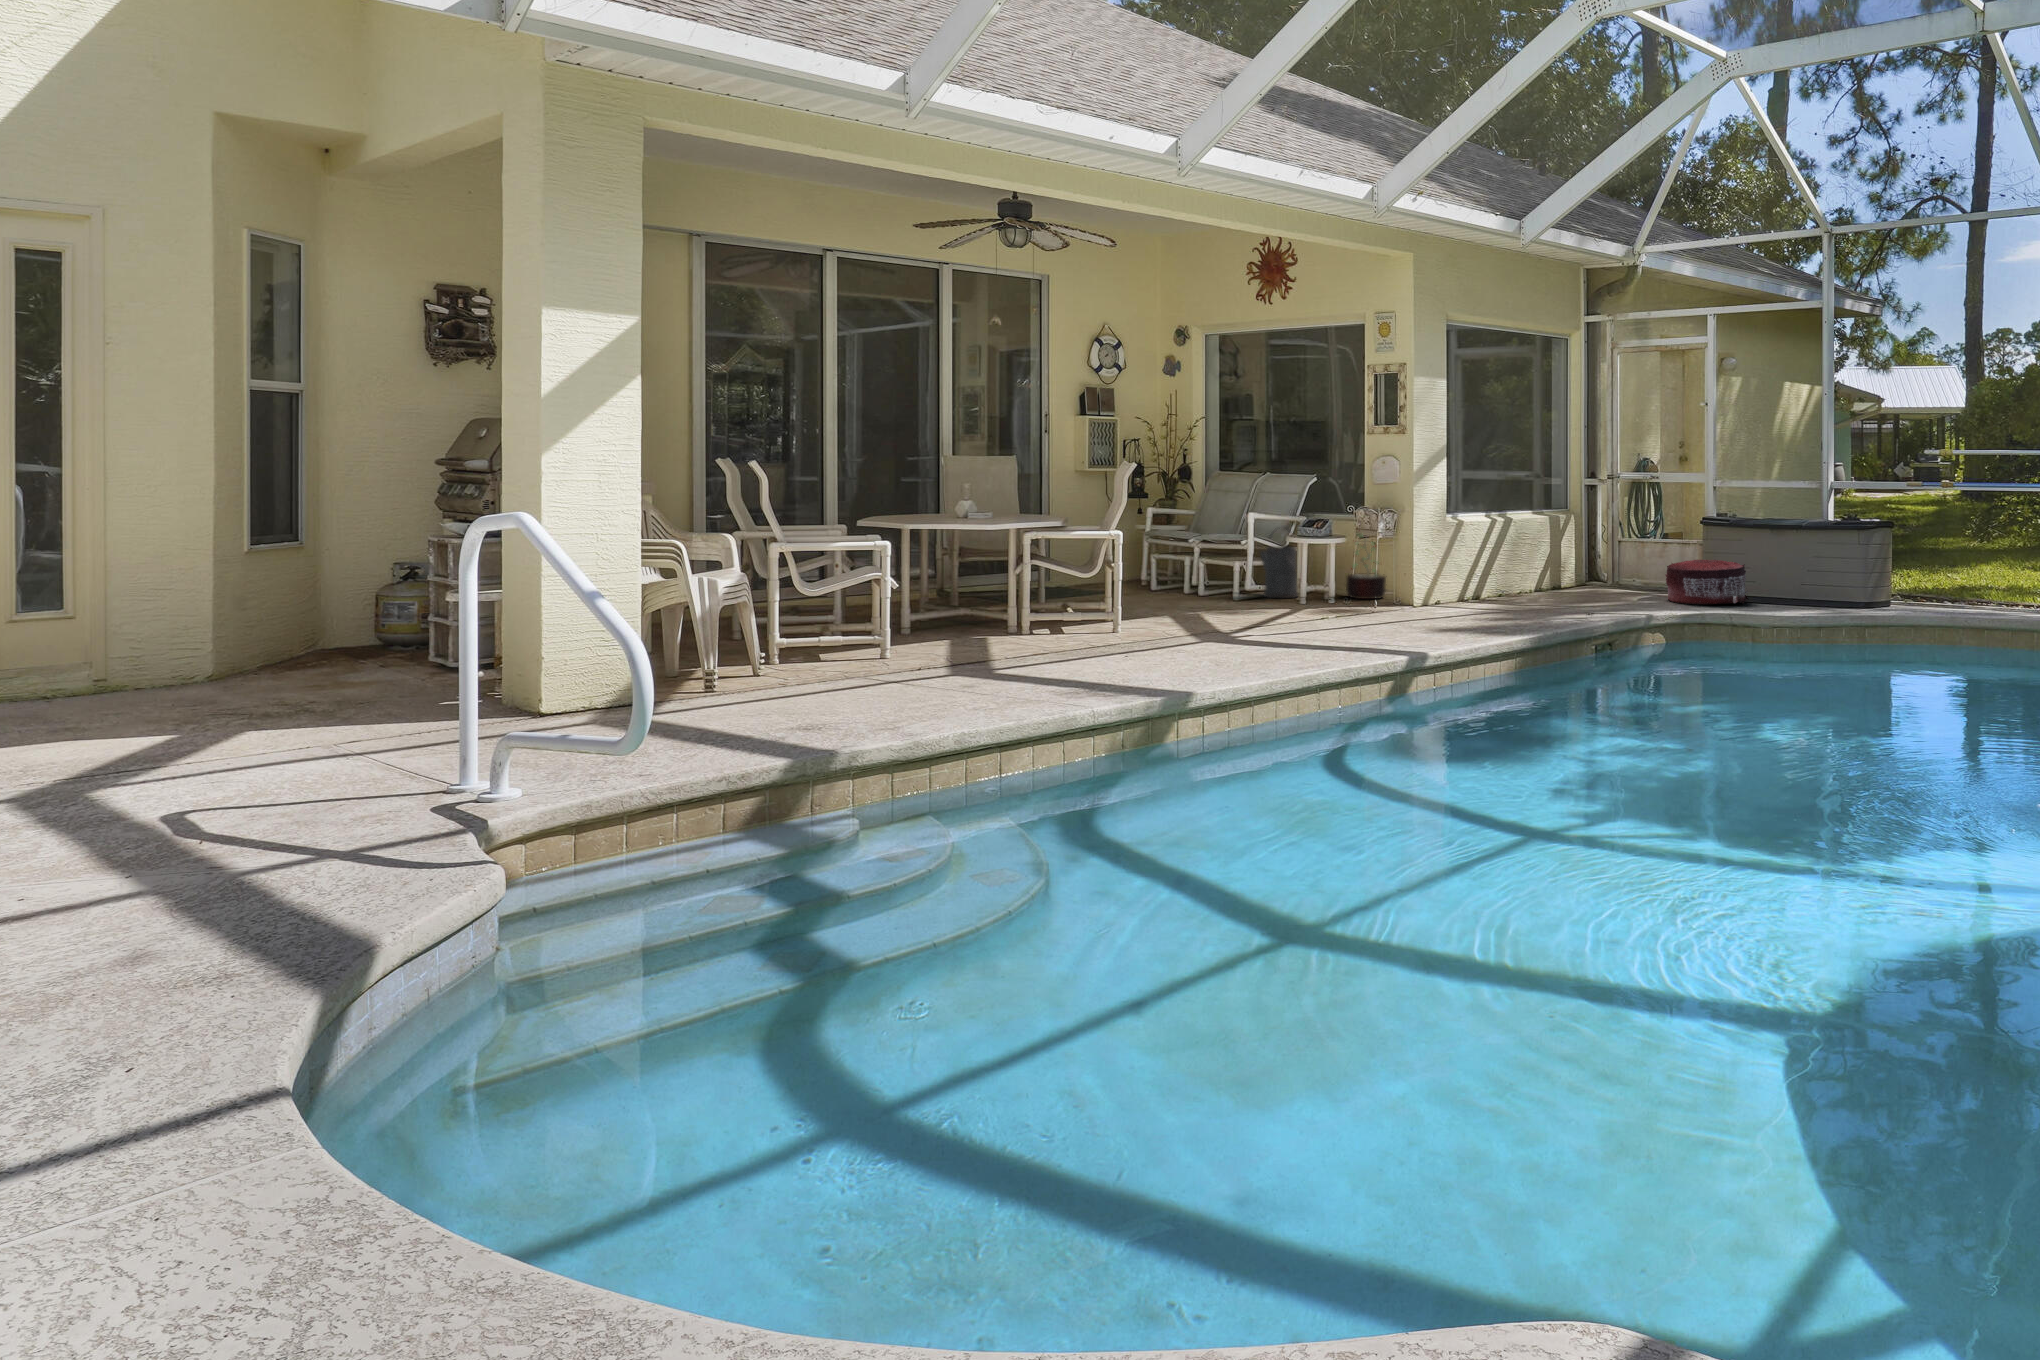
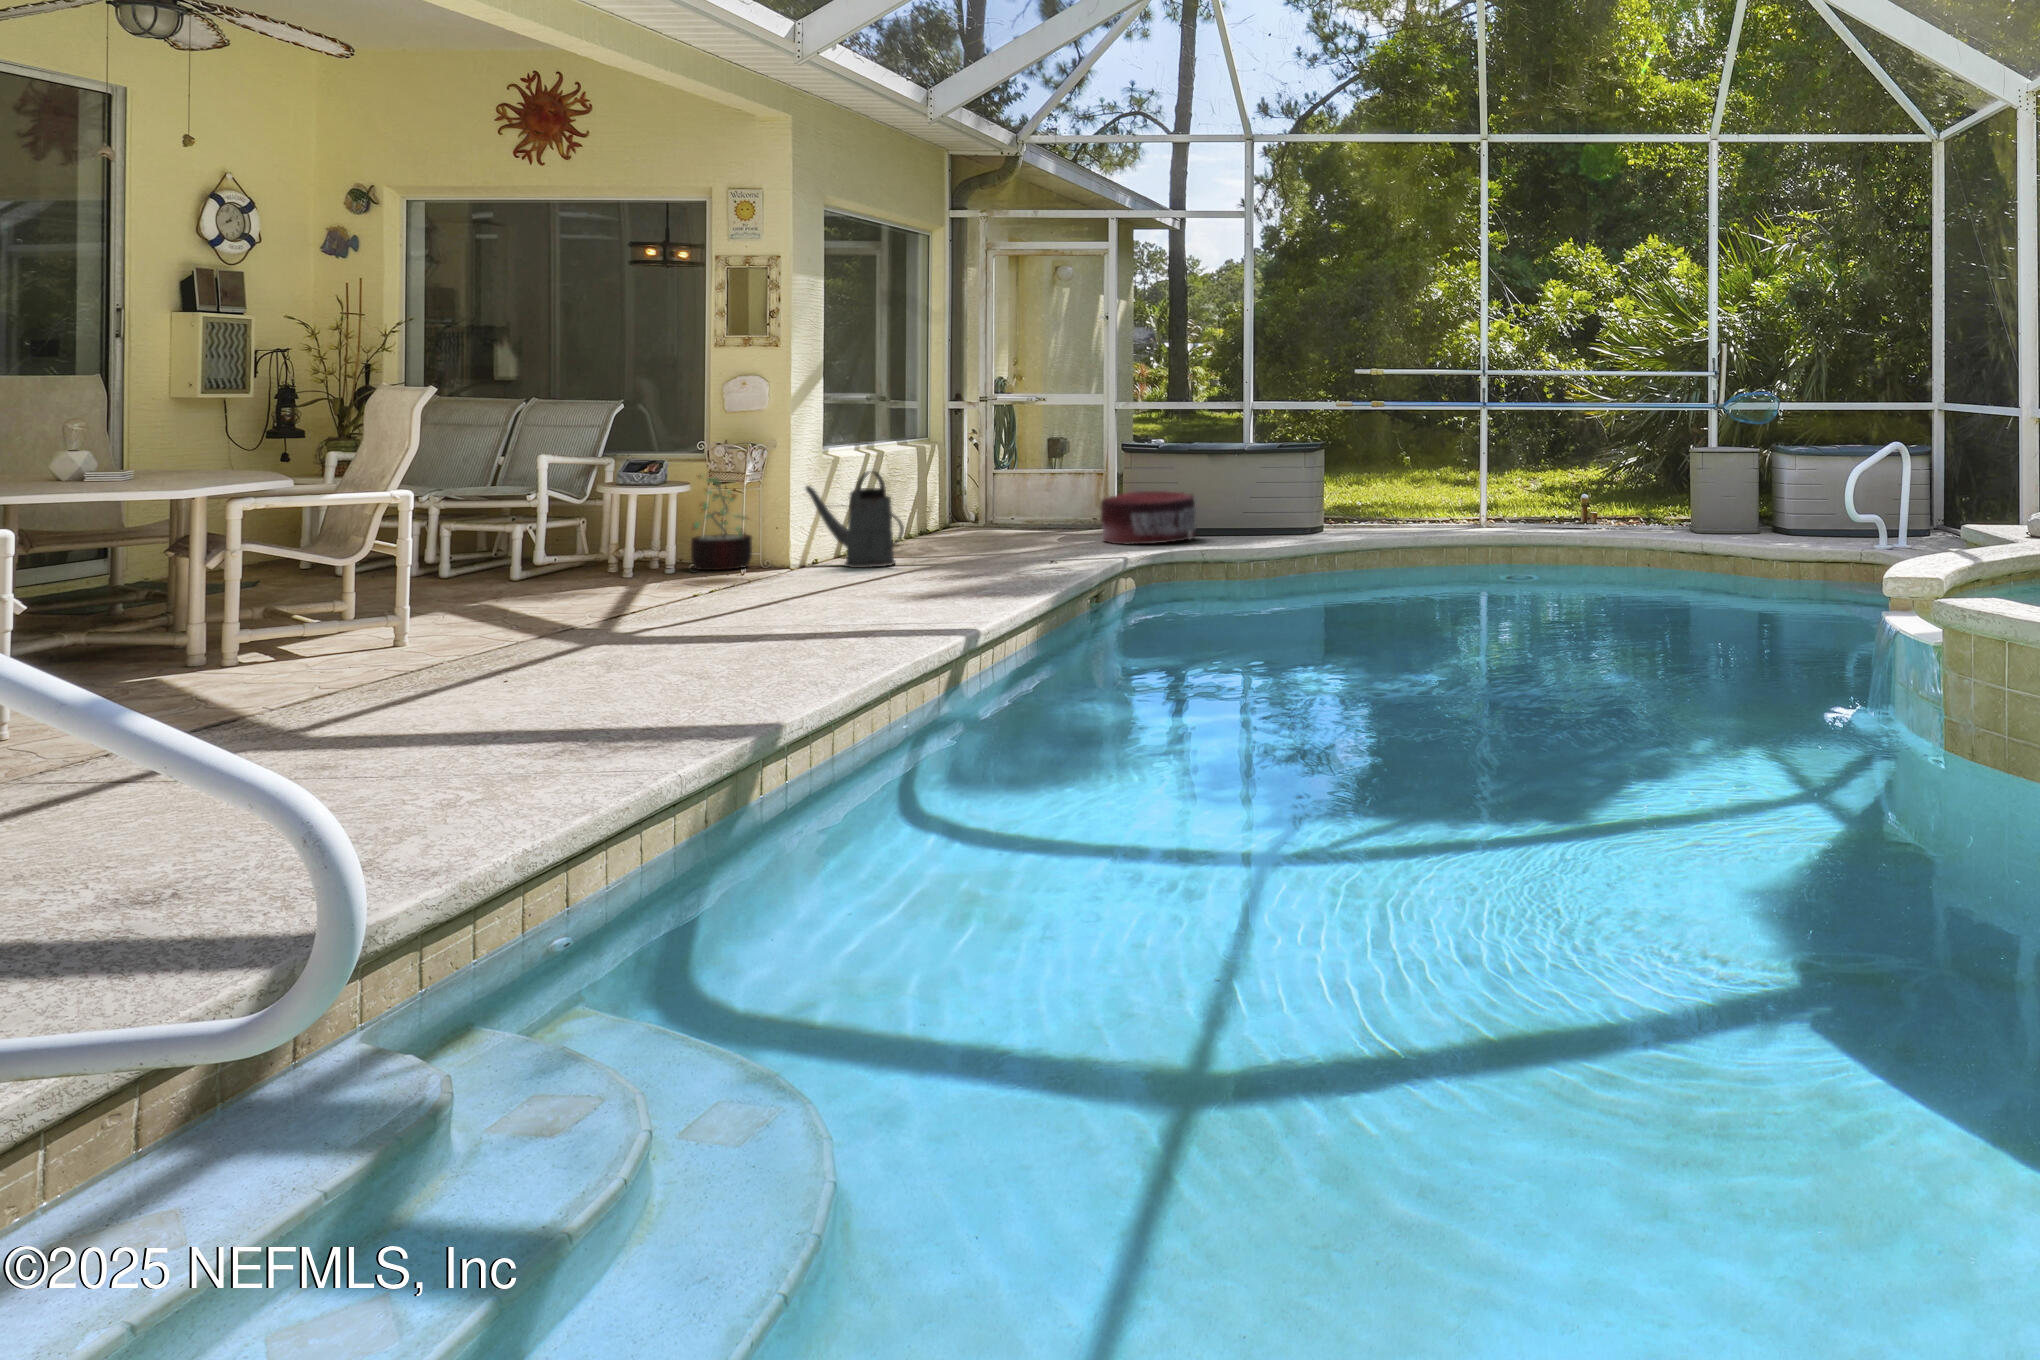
watering can: present [1260,532,1298,598] -> present [806,471,904,568]

